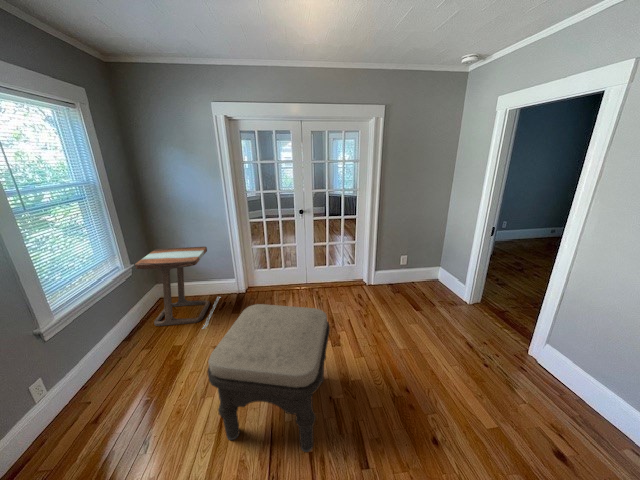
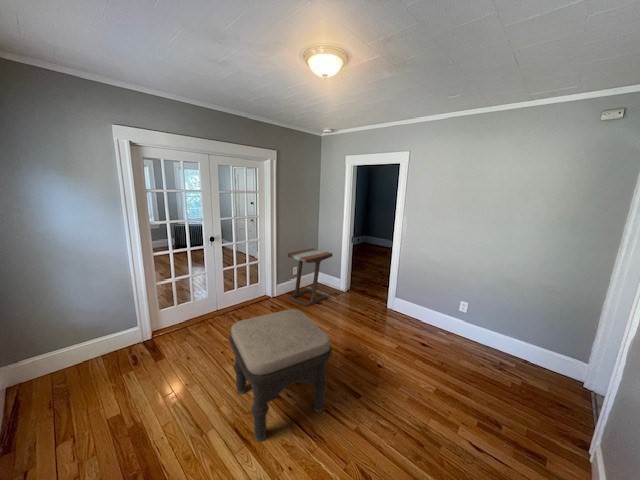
side table: present [135,247,220,328] -> present [288,248,332,306]

